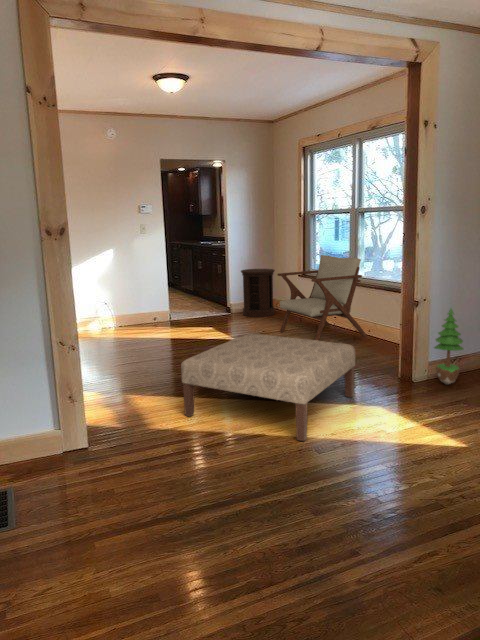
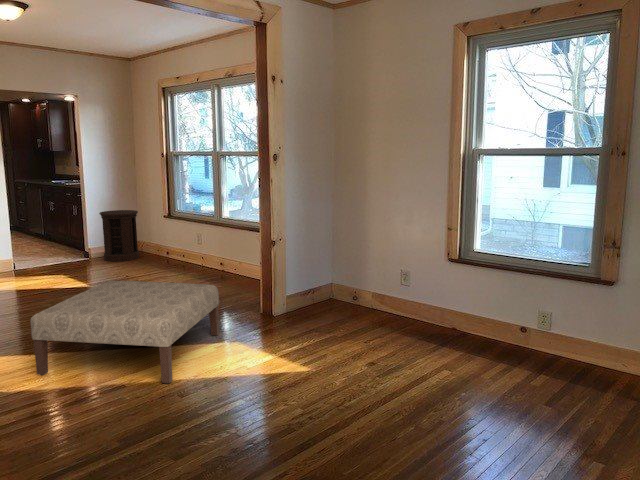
lounge chair: present [277,255,367,341] -> none [140,196,235,286]
potted tree: present [434,308,463,385] -> none [290,245,316,315]

